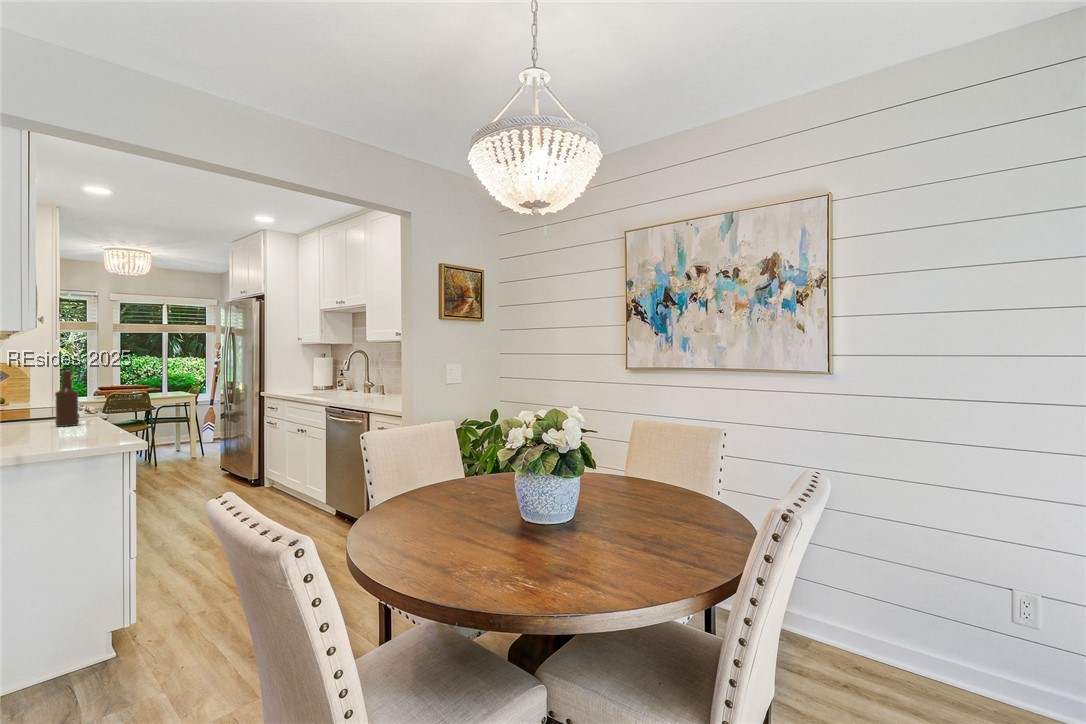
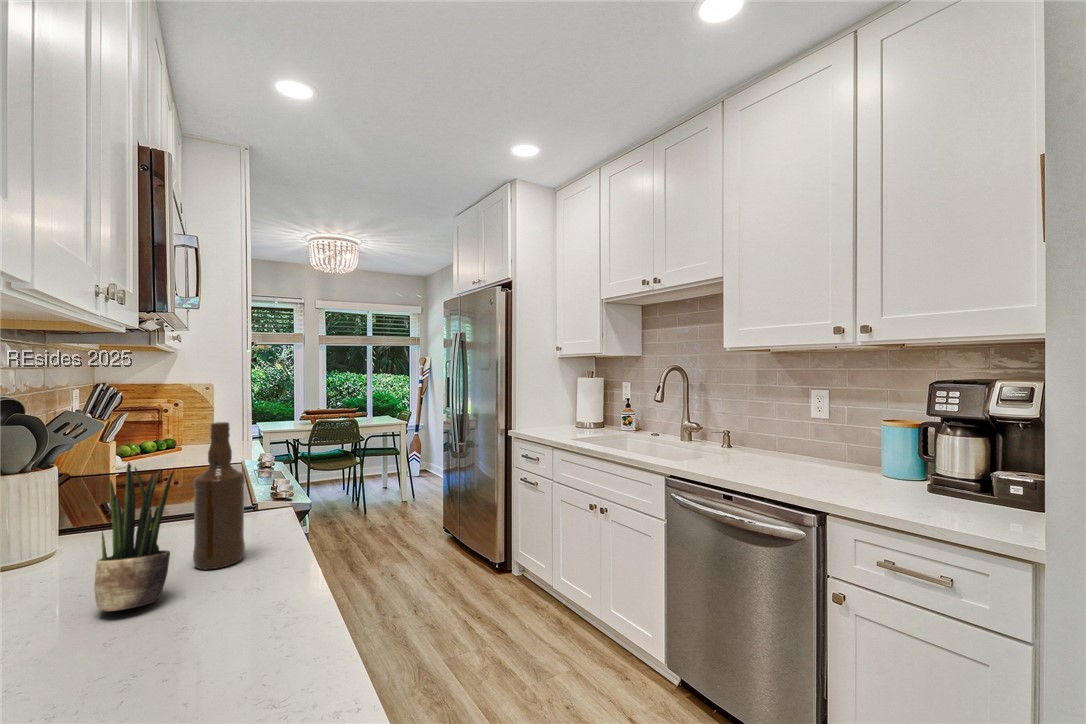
potted plant: none [24,382,52,430] -> present [94,463,174,611]

